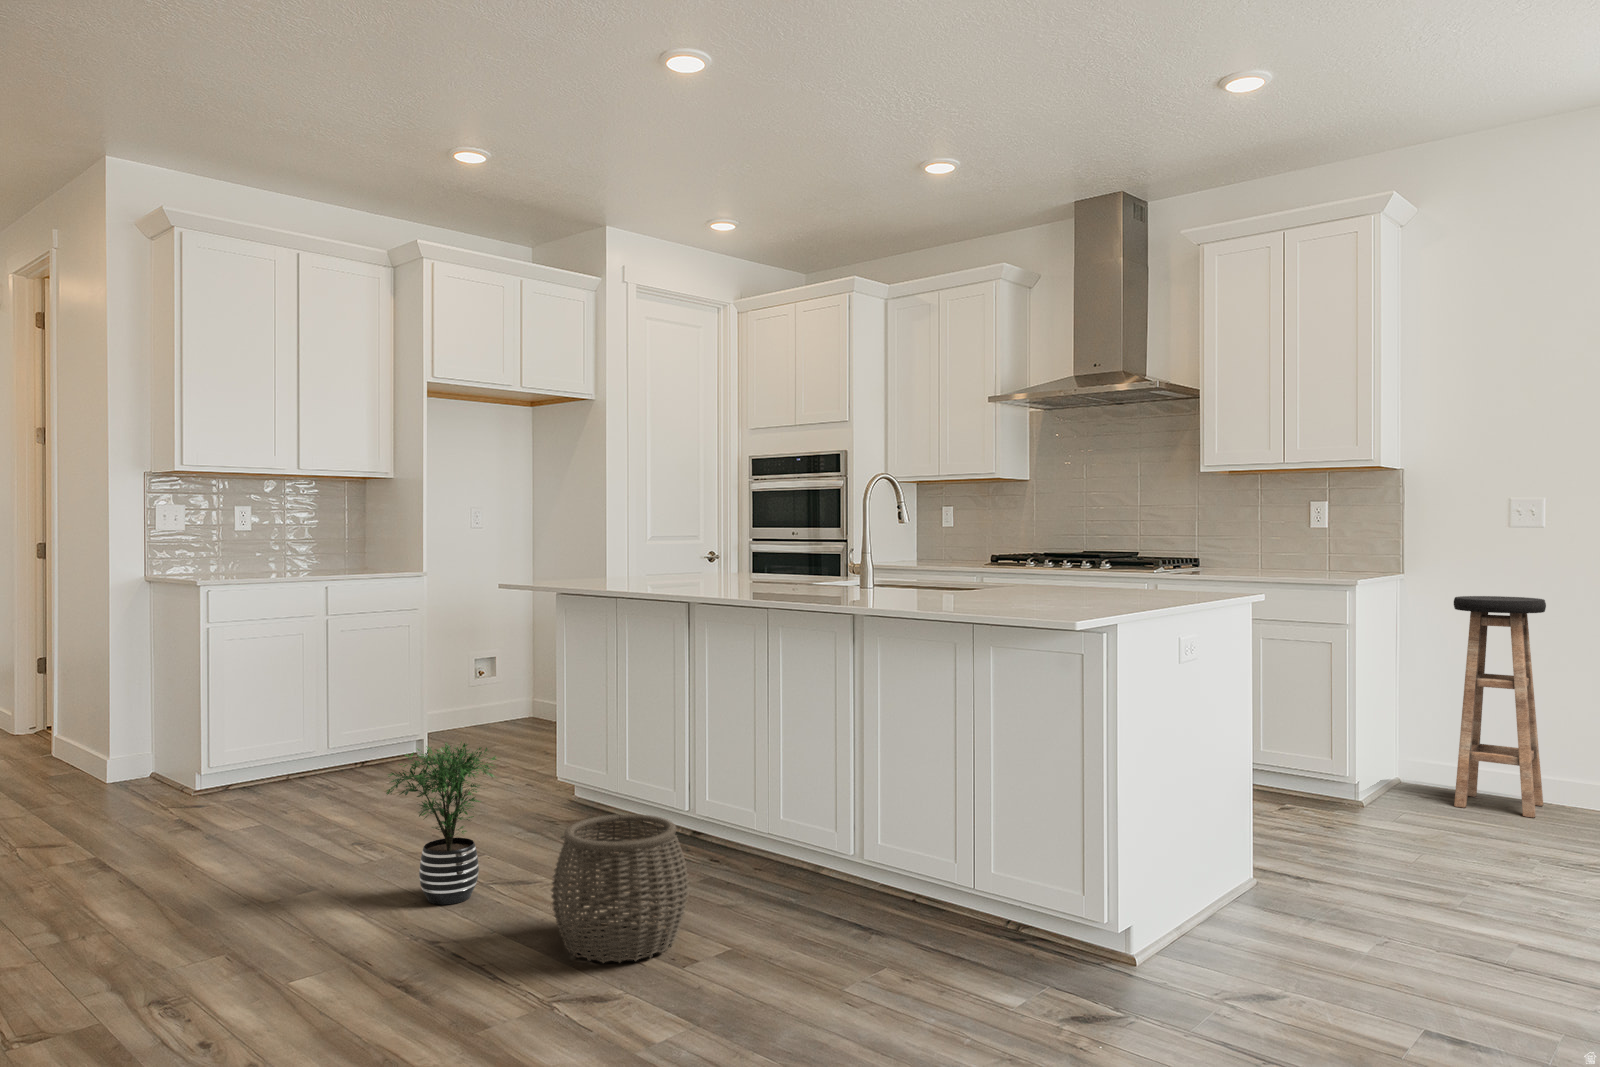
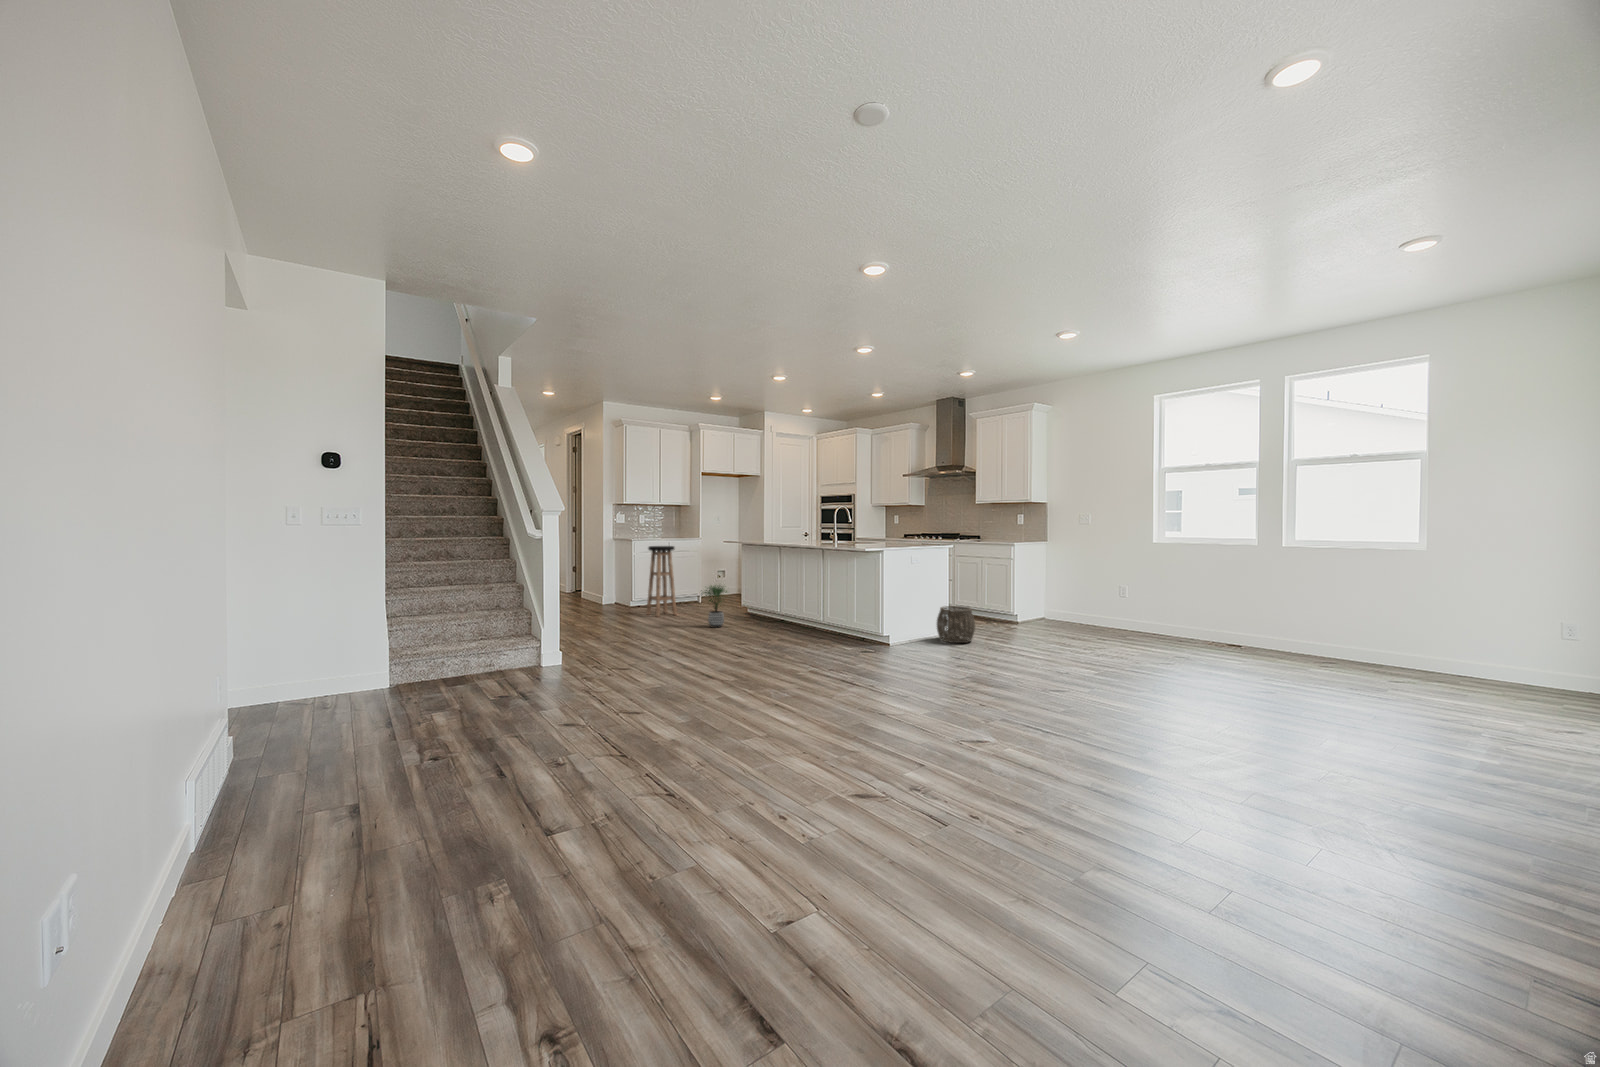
bar stool: present [1454,596,1546,818] -> present [647,546,677,617]
woven basket: present [551,814,689,963] -> present [937,606,975,643]

